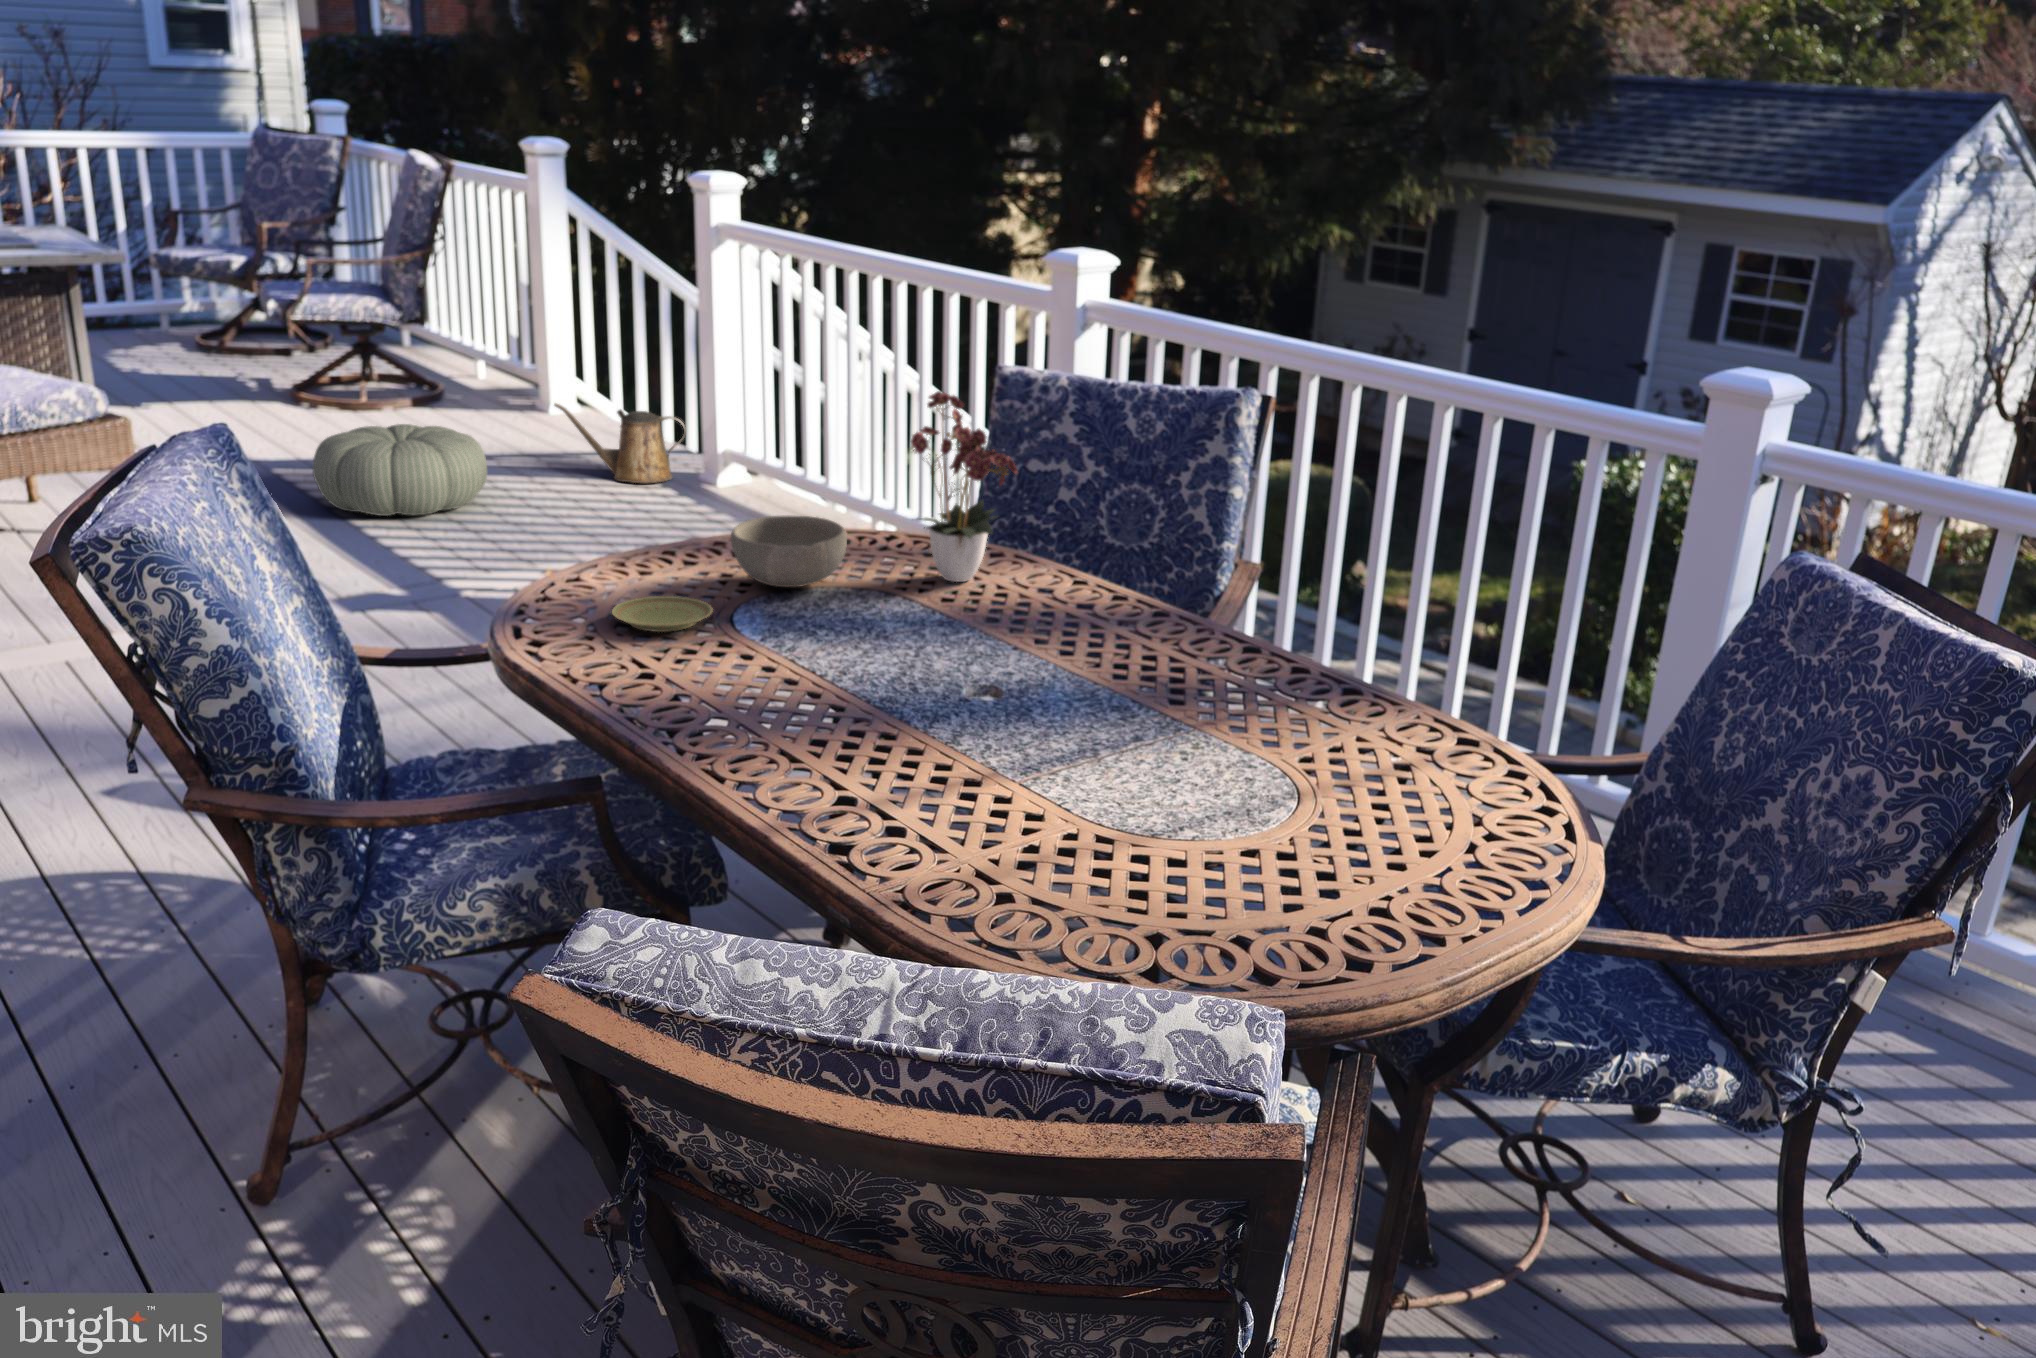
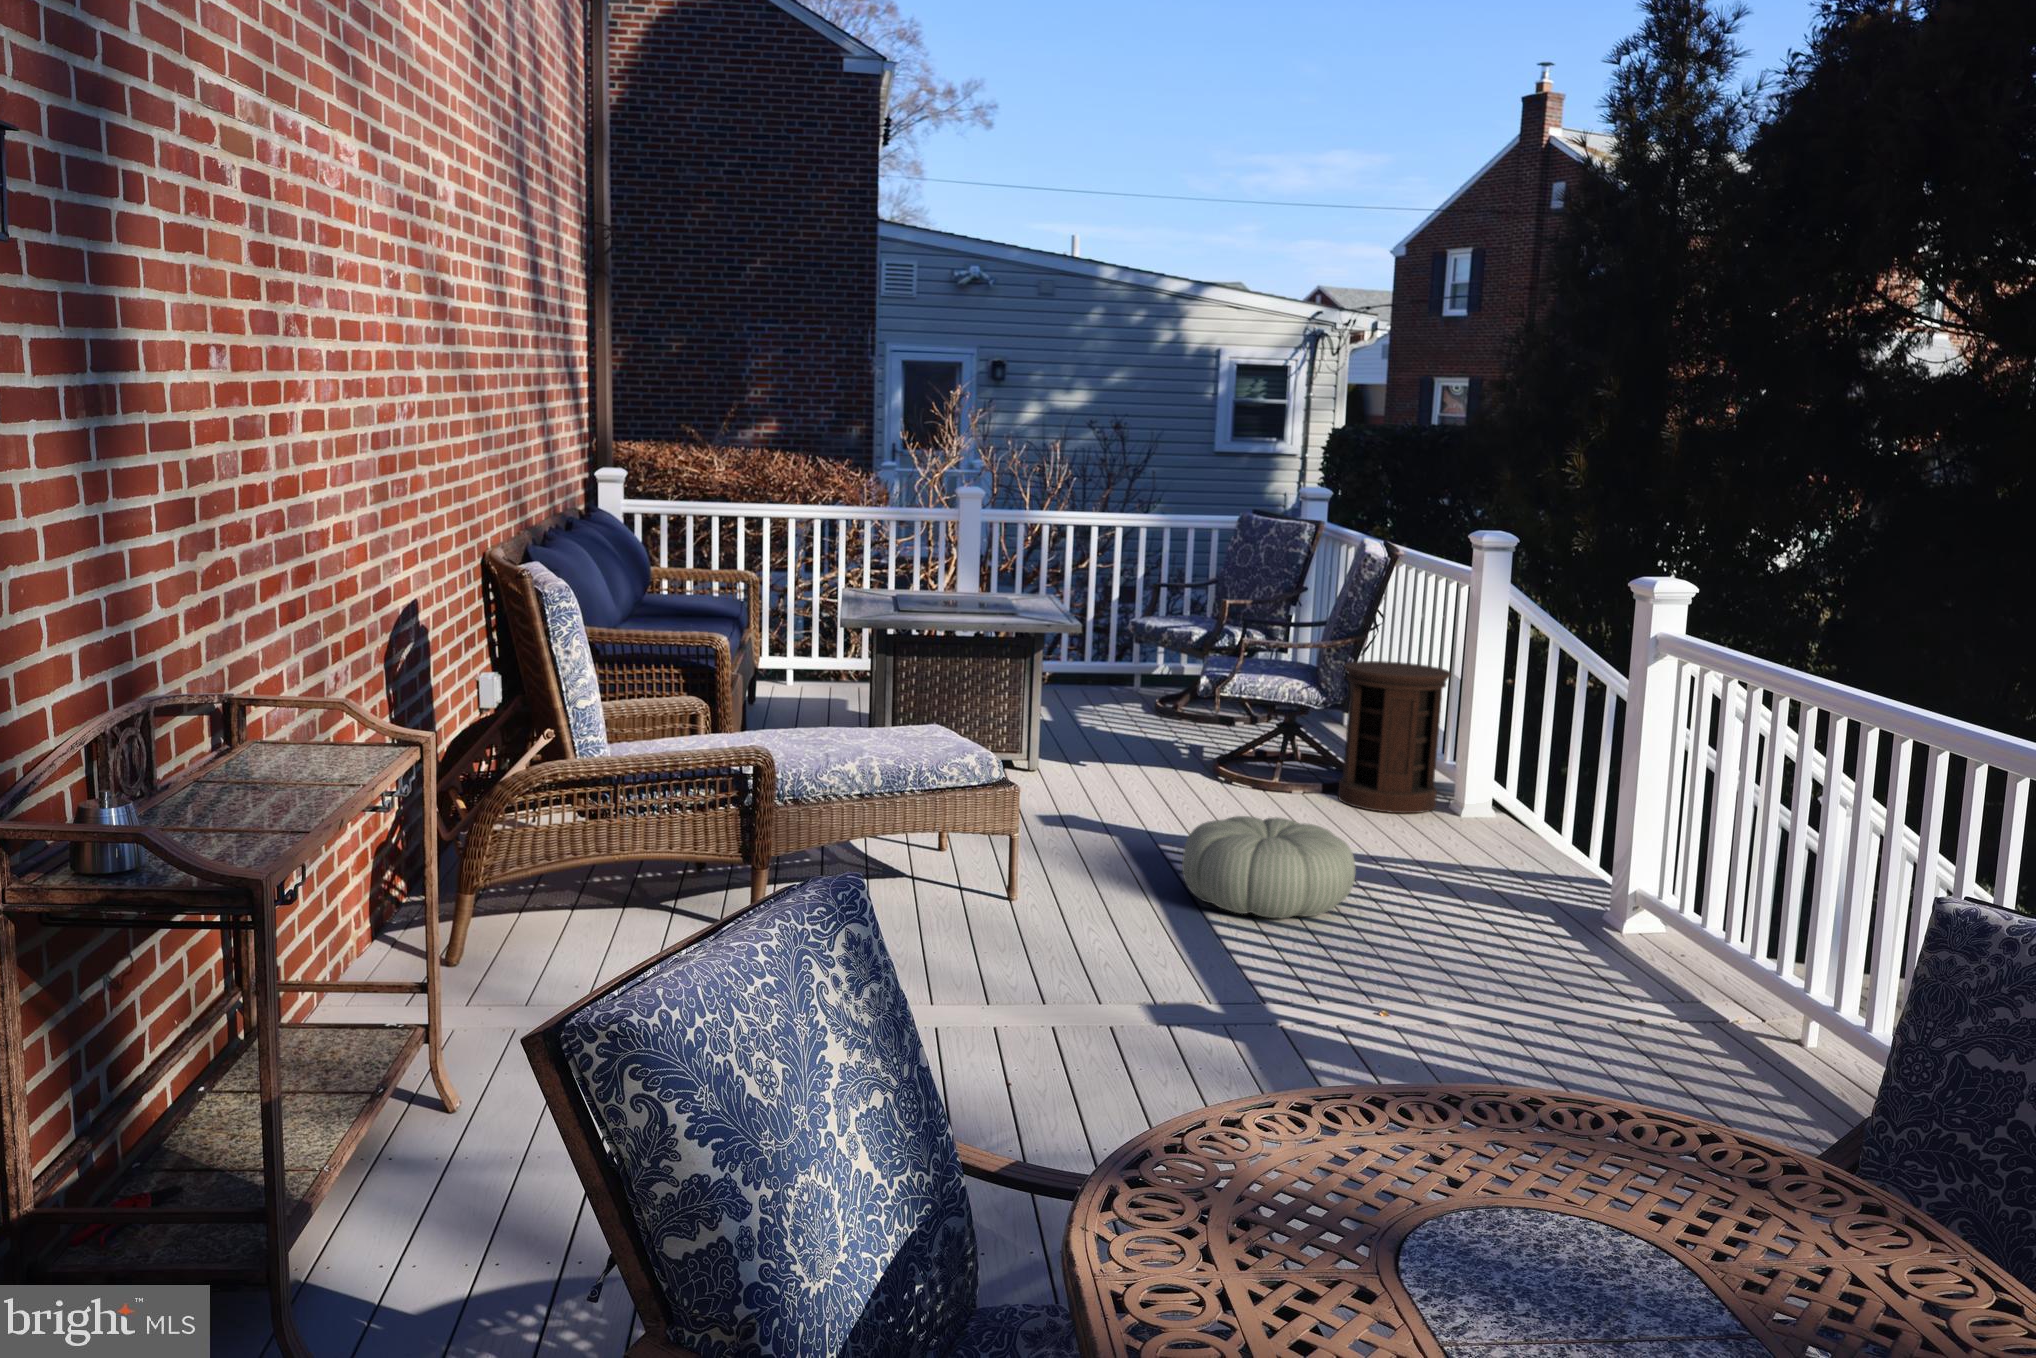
side table: none [417,273,526,418] -> present [1338,661,1451,813]
flower arrangement: present [911,391,1018,582] -> none [1719,946,1917,1255]
watering can: present [554,403,686,483] -> none [1443,814,1590,918]
bowl: present [731,515,847,587] -> none [1436,1087,1608,1207]
plate: present [612,596,712,632] -> none [1231,1180,1369,1248]

